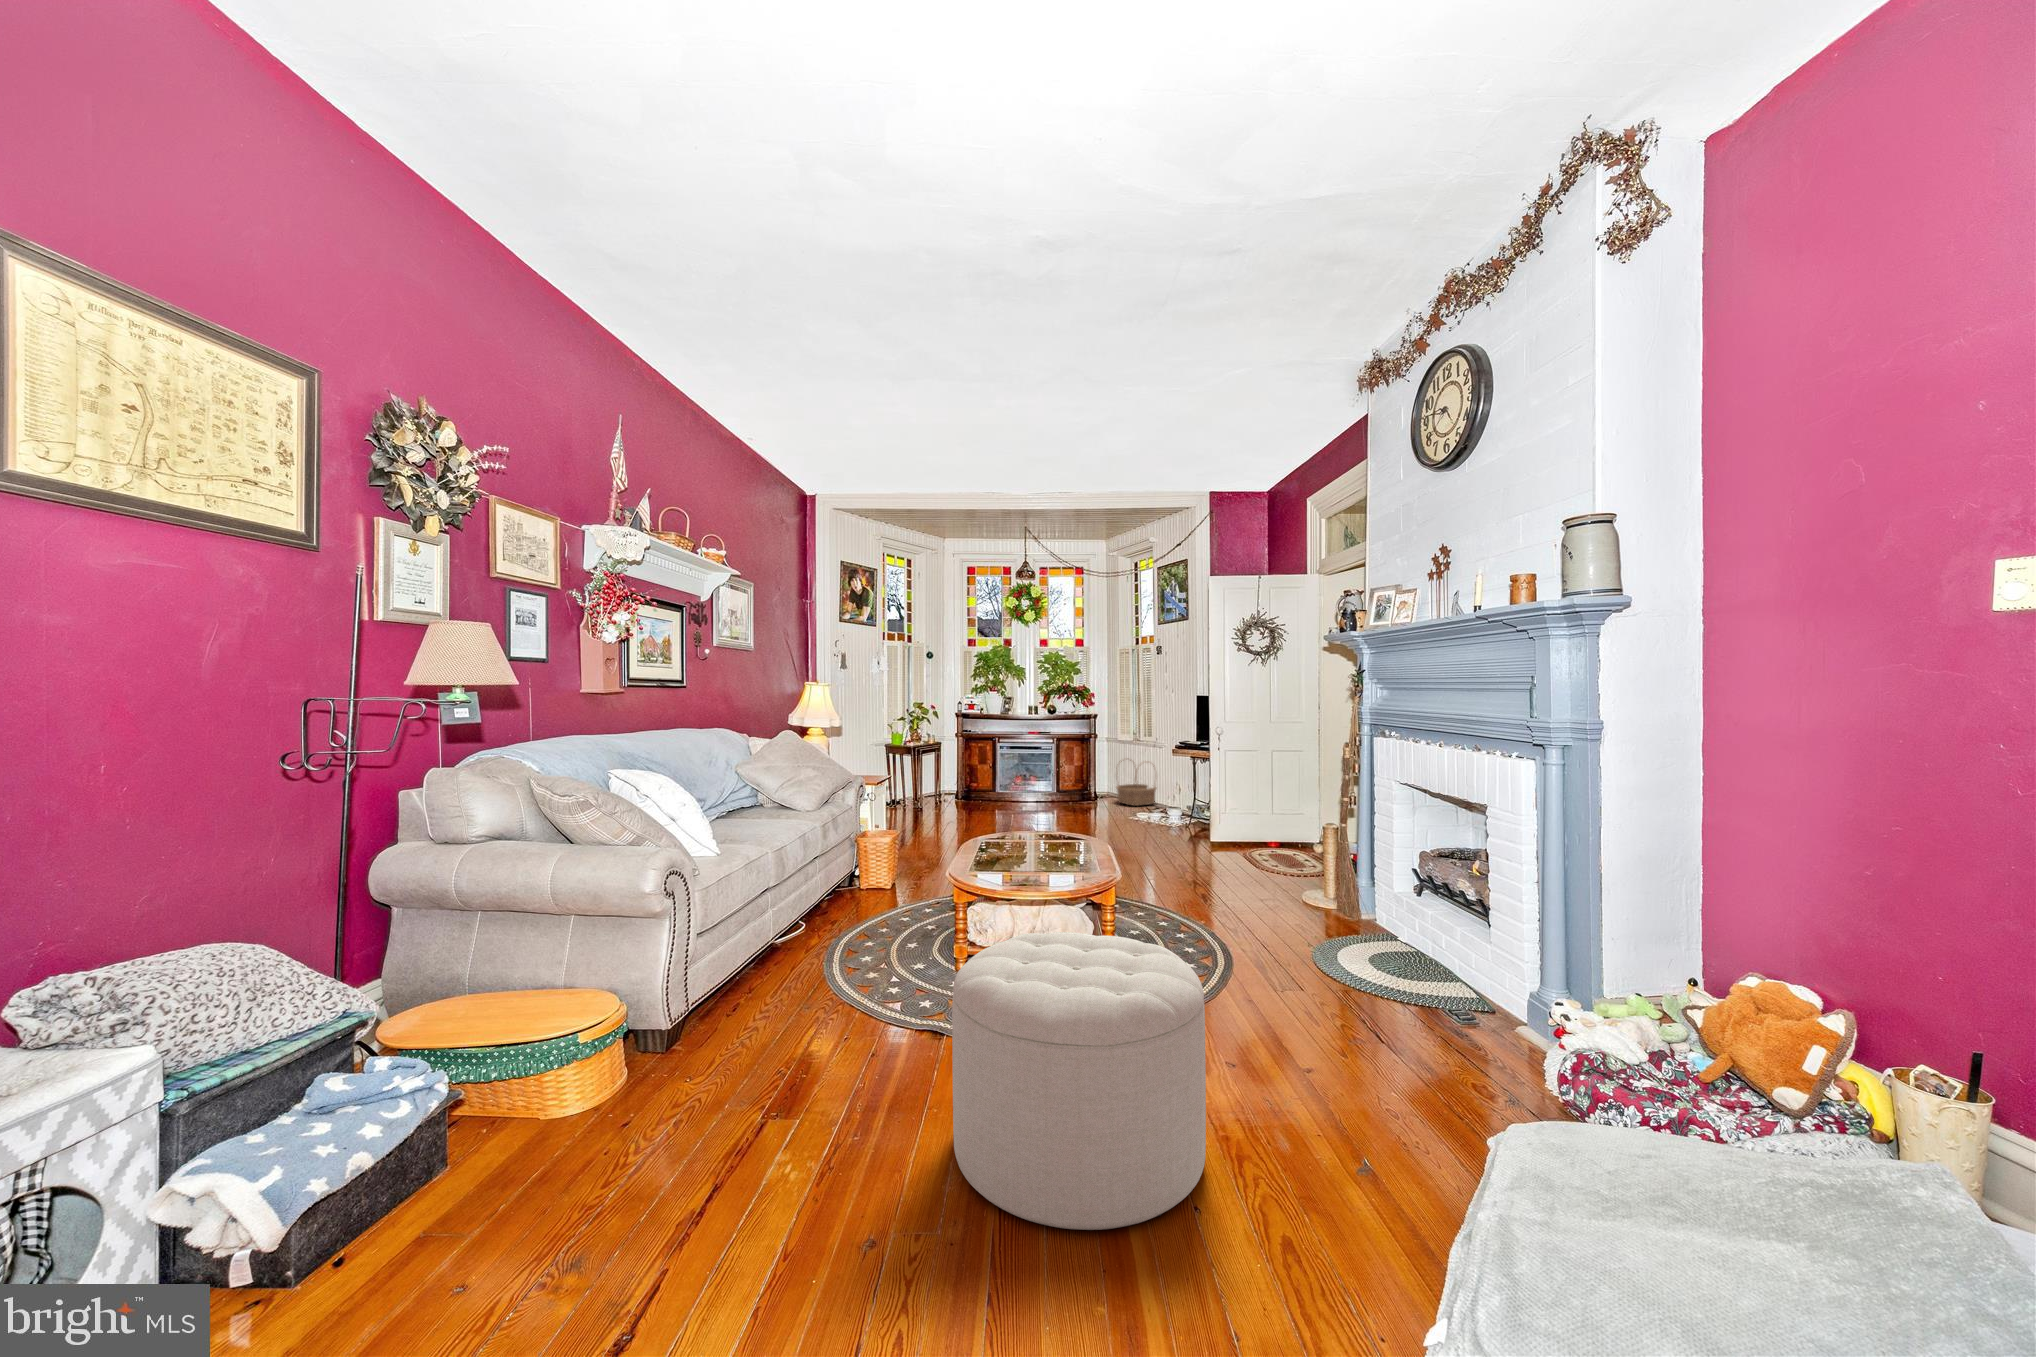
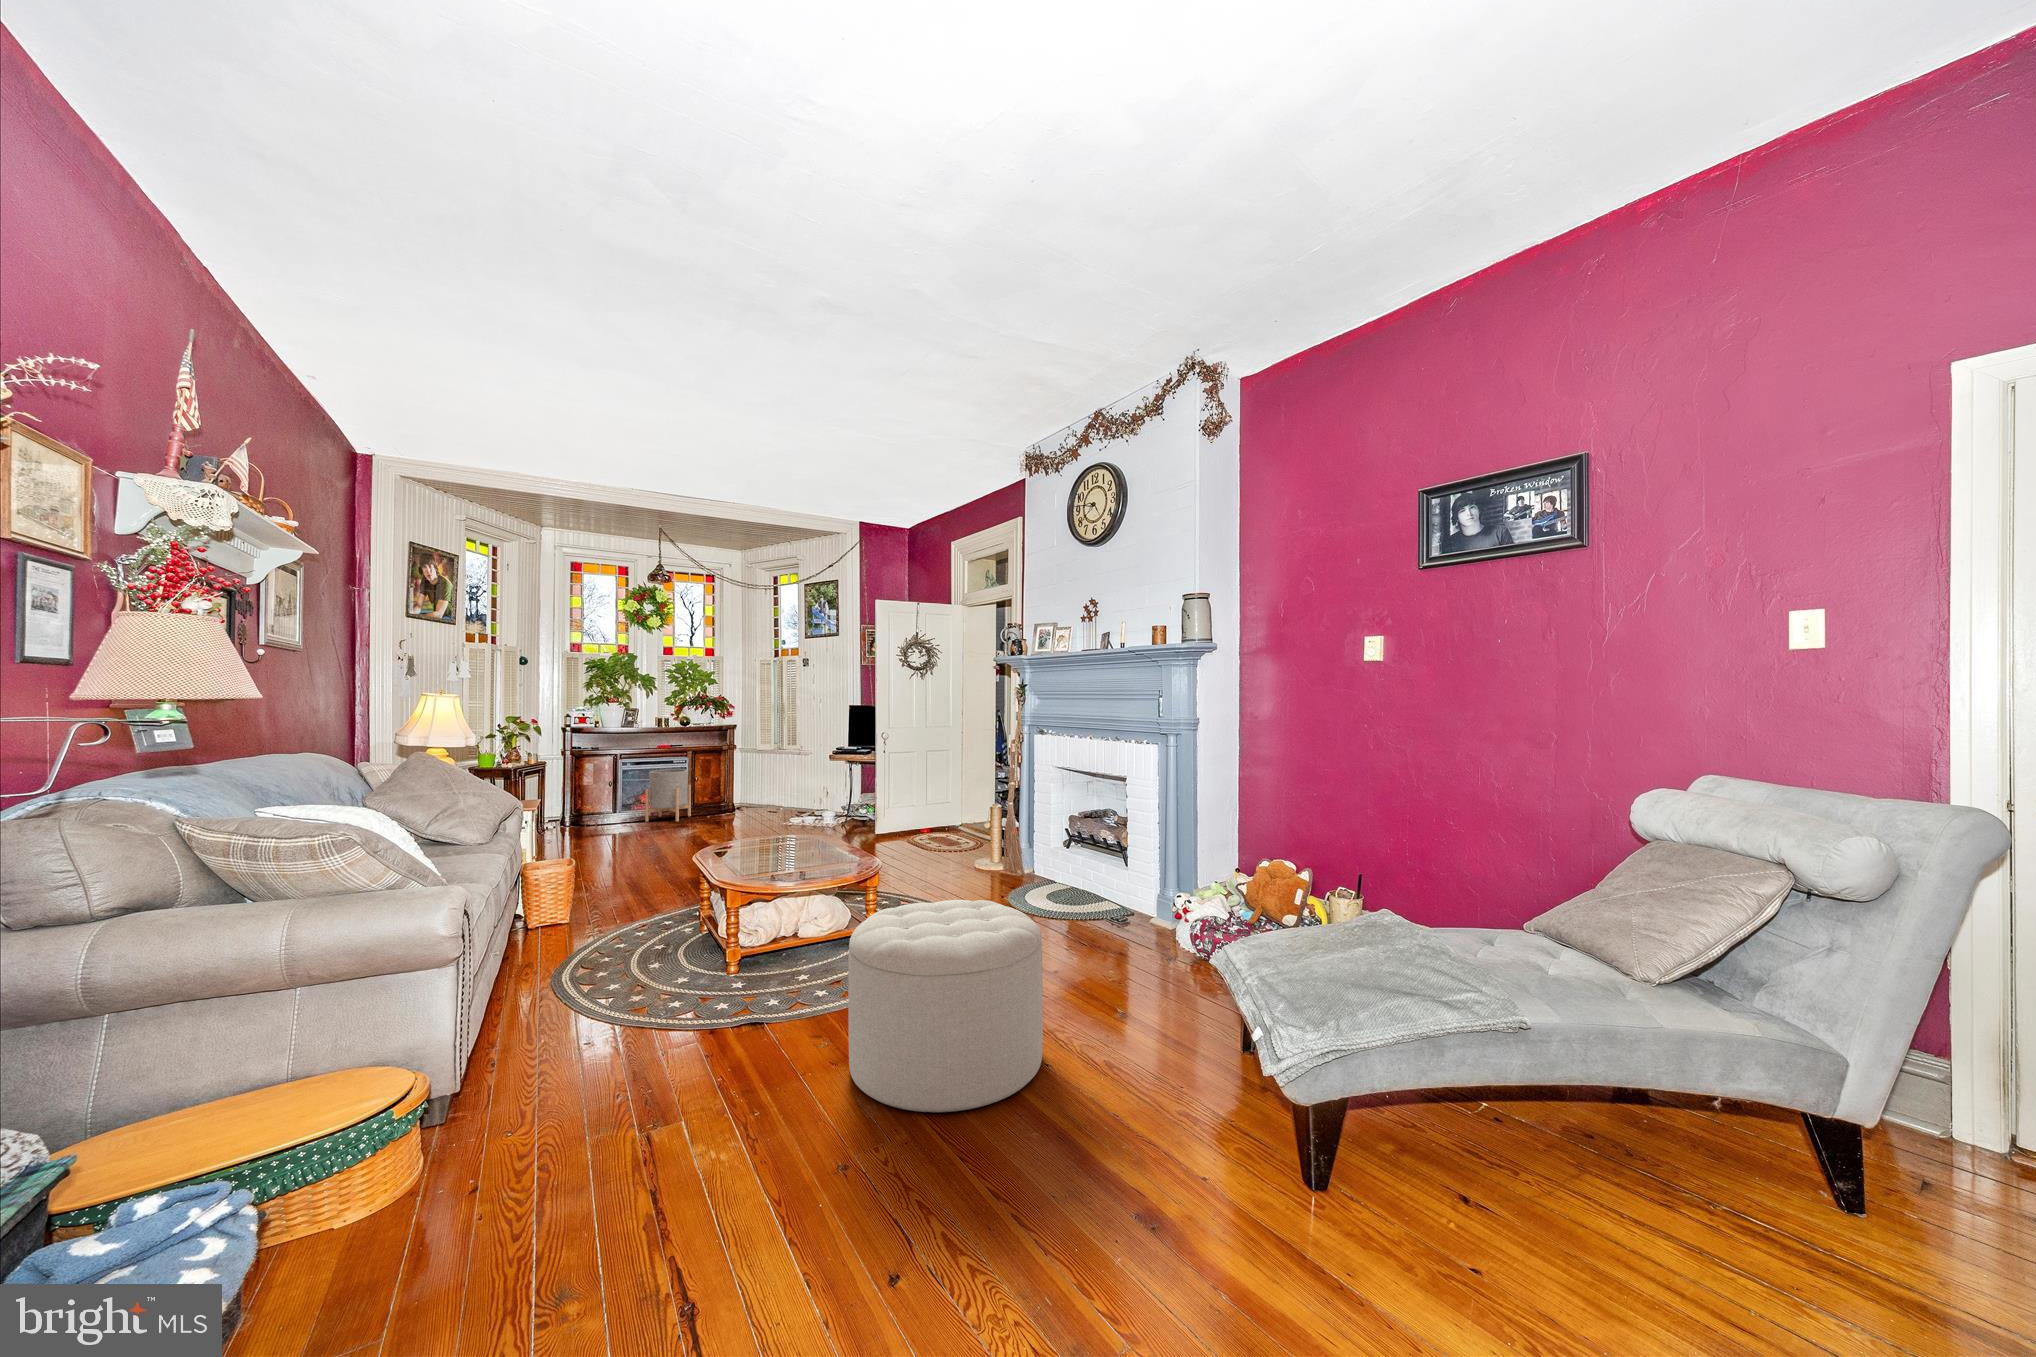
planter: none [1010,756,1051,806] -> present [645,769,691,822]
basket: present [1116,760,1156,806] -> none [760,767,801,811]

